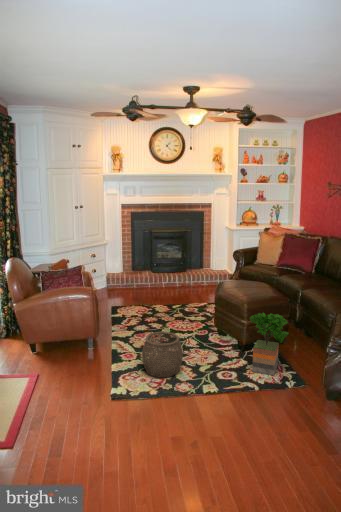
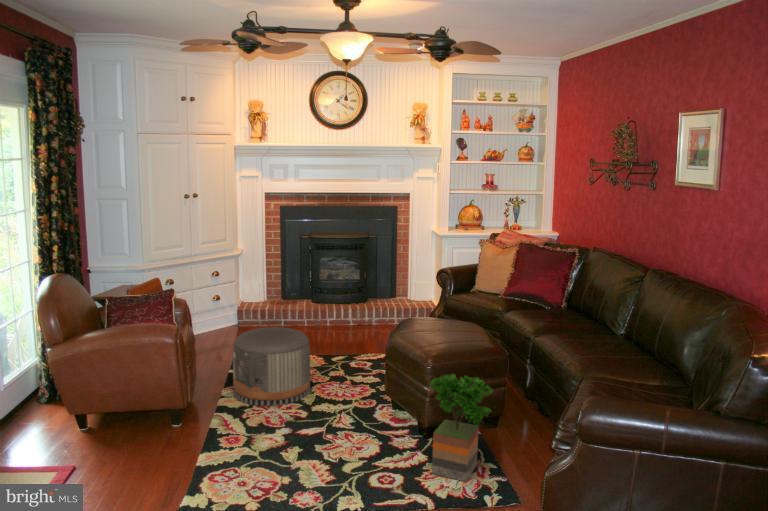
pouf: none [119,288,165,335] -> present [233,327,310,406]
woven basket: present [142,332,183,377] -> none [245,402,316,482]

